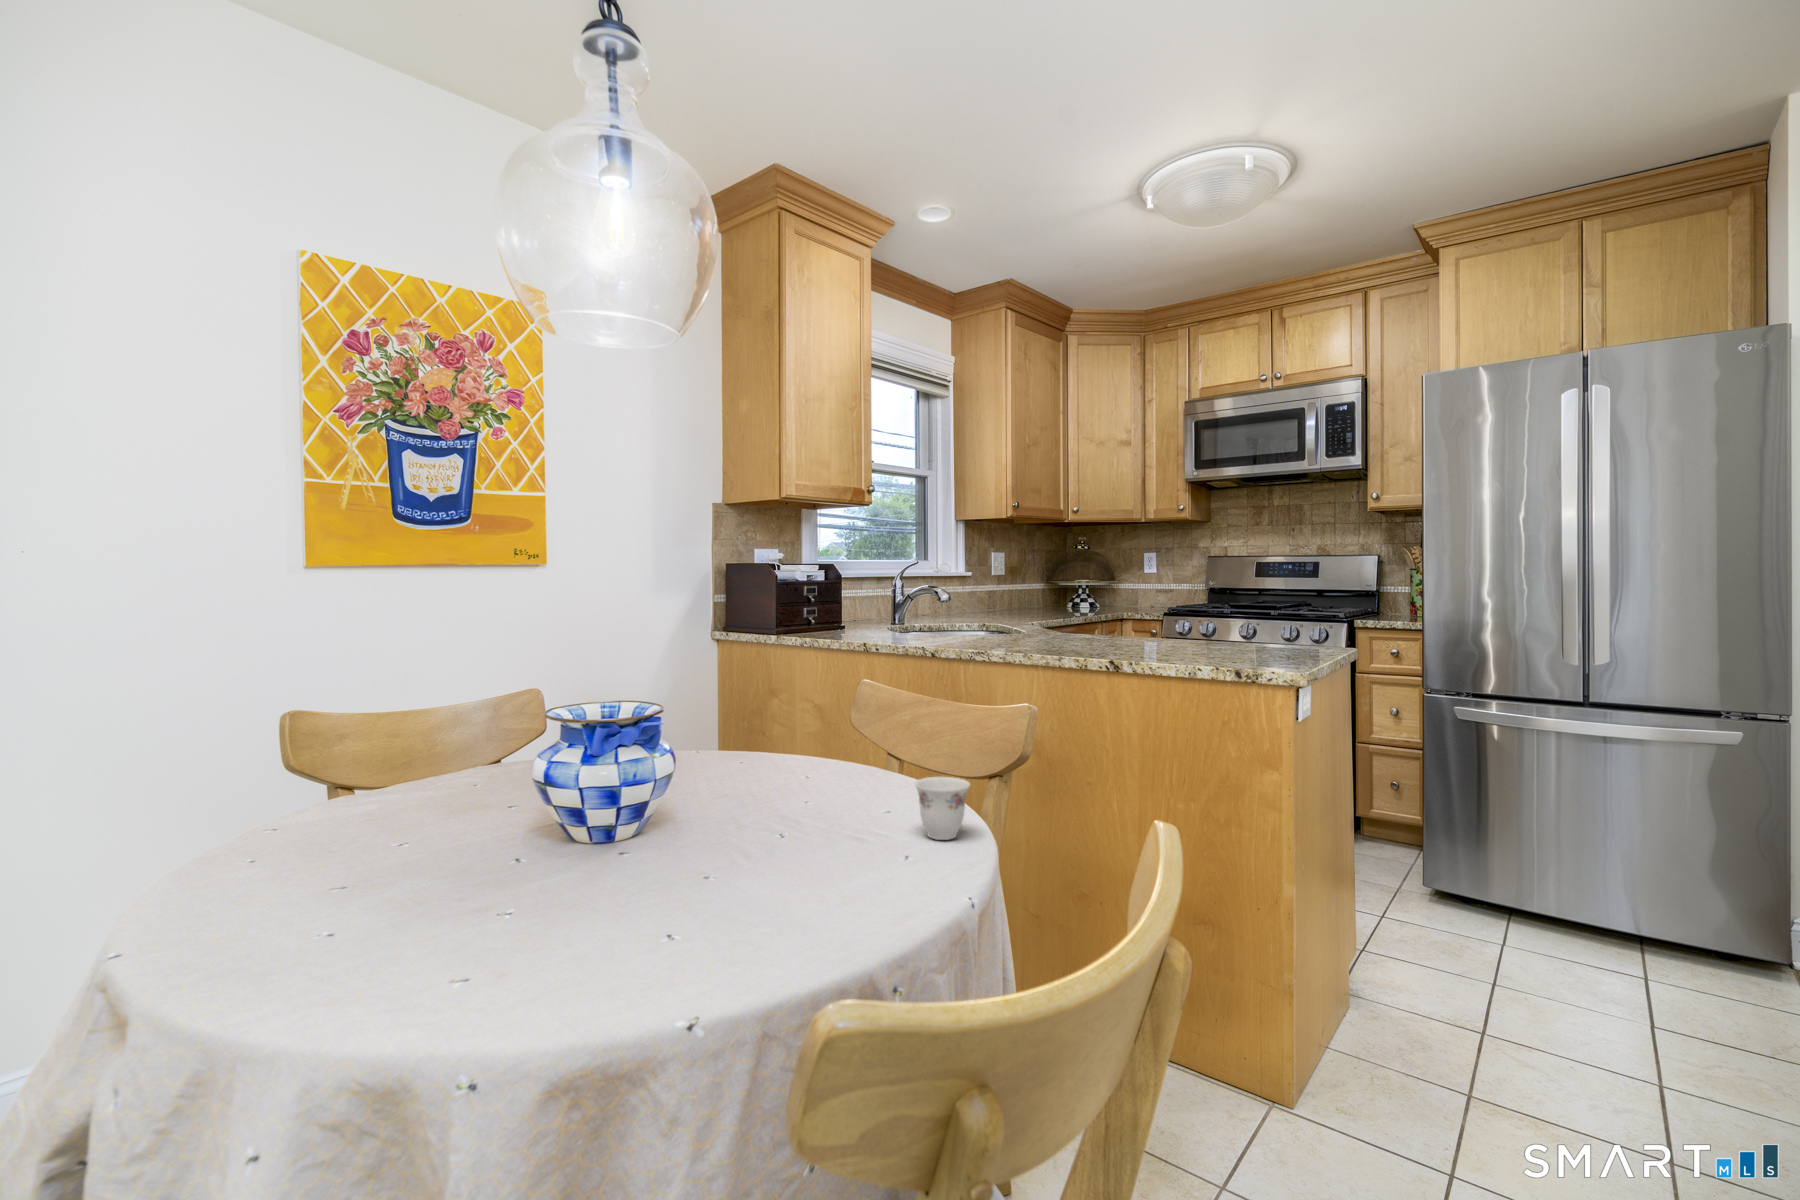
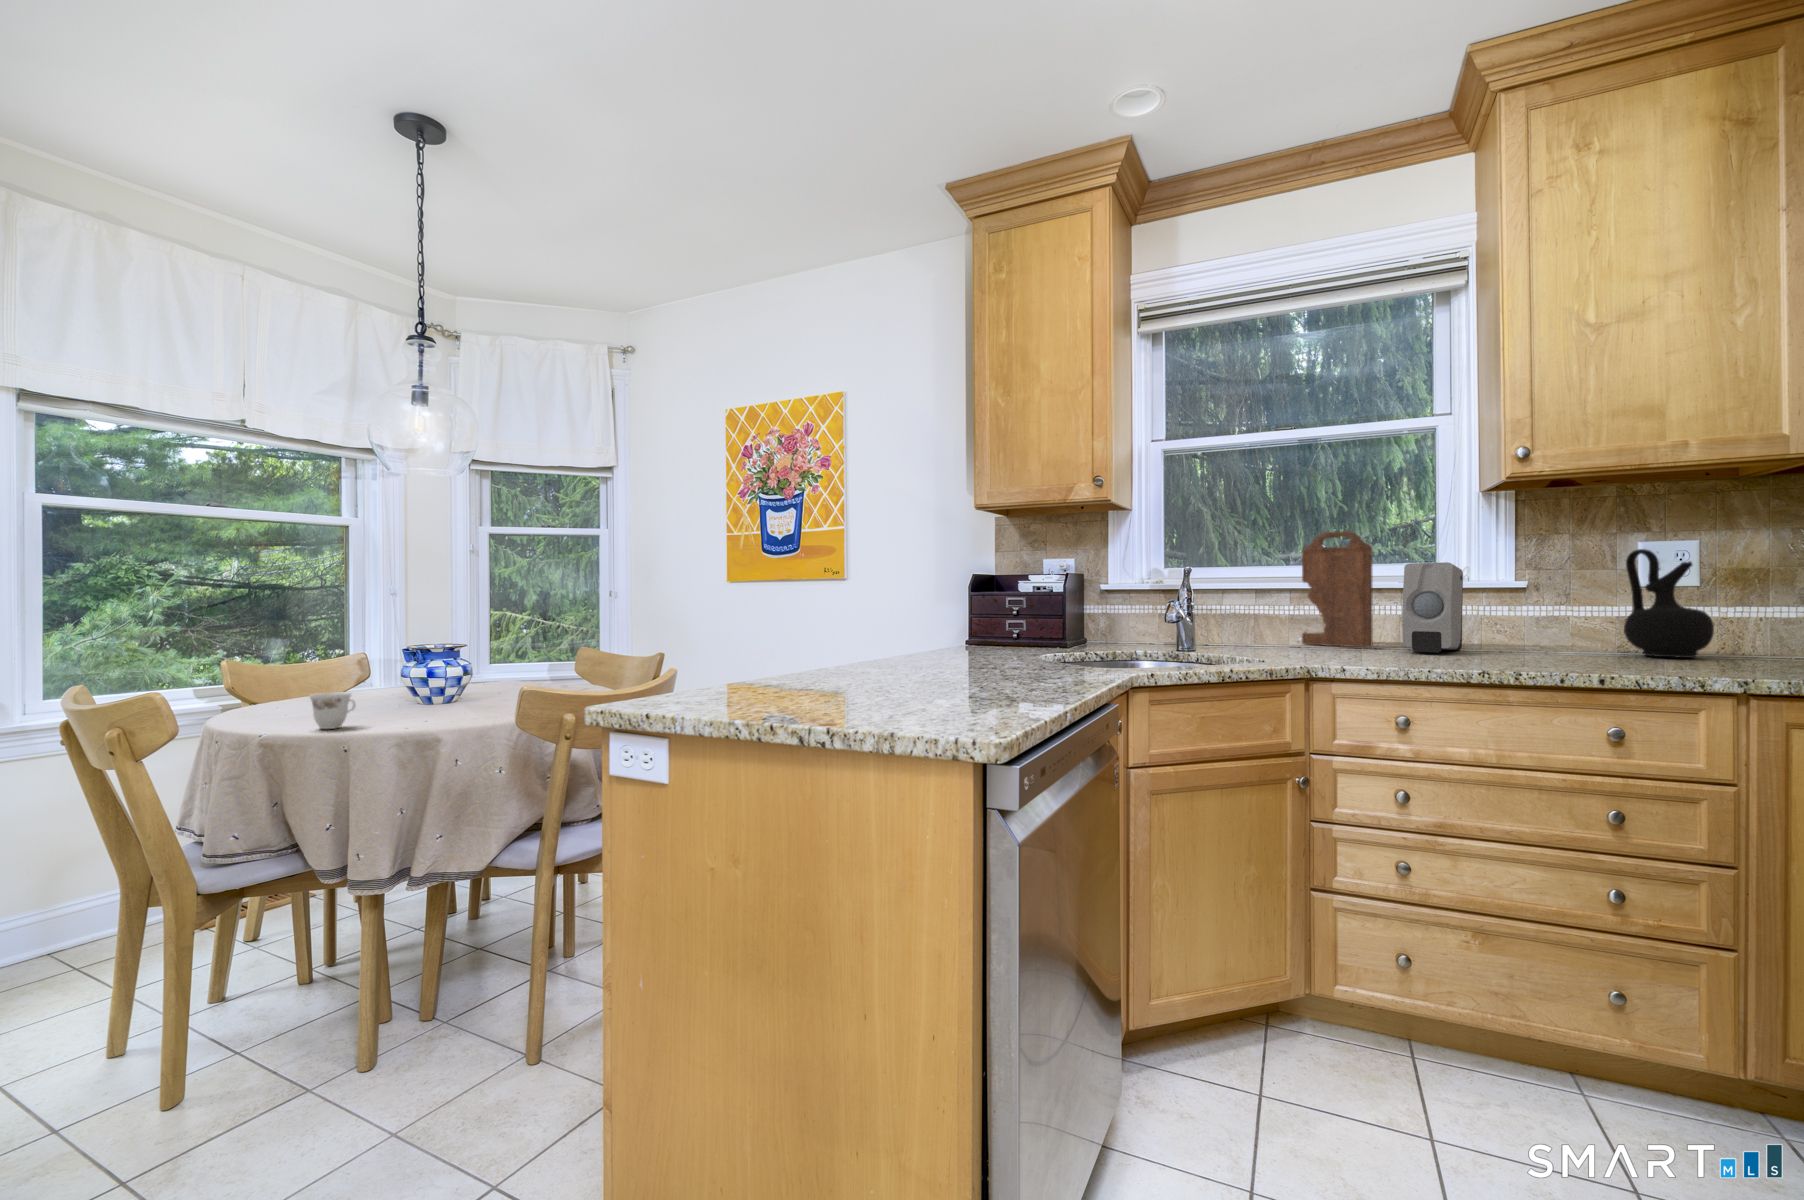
cutting board: none [890,540,931,618] -> present [1302,531,1373,647]
ceramic jug: none [993,559,1026,613] -> present [1624,549,1714,658]
soap dispenser: none [933,564,974,618] -> present [1403,562,1463,652]

